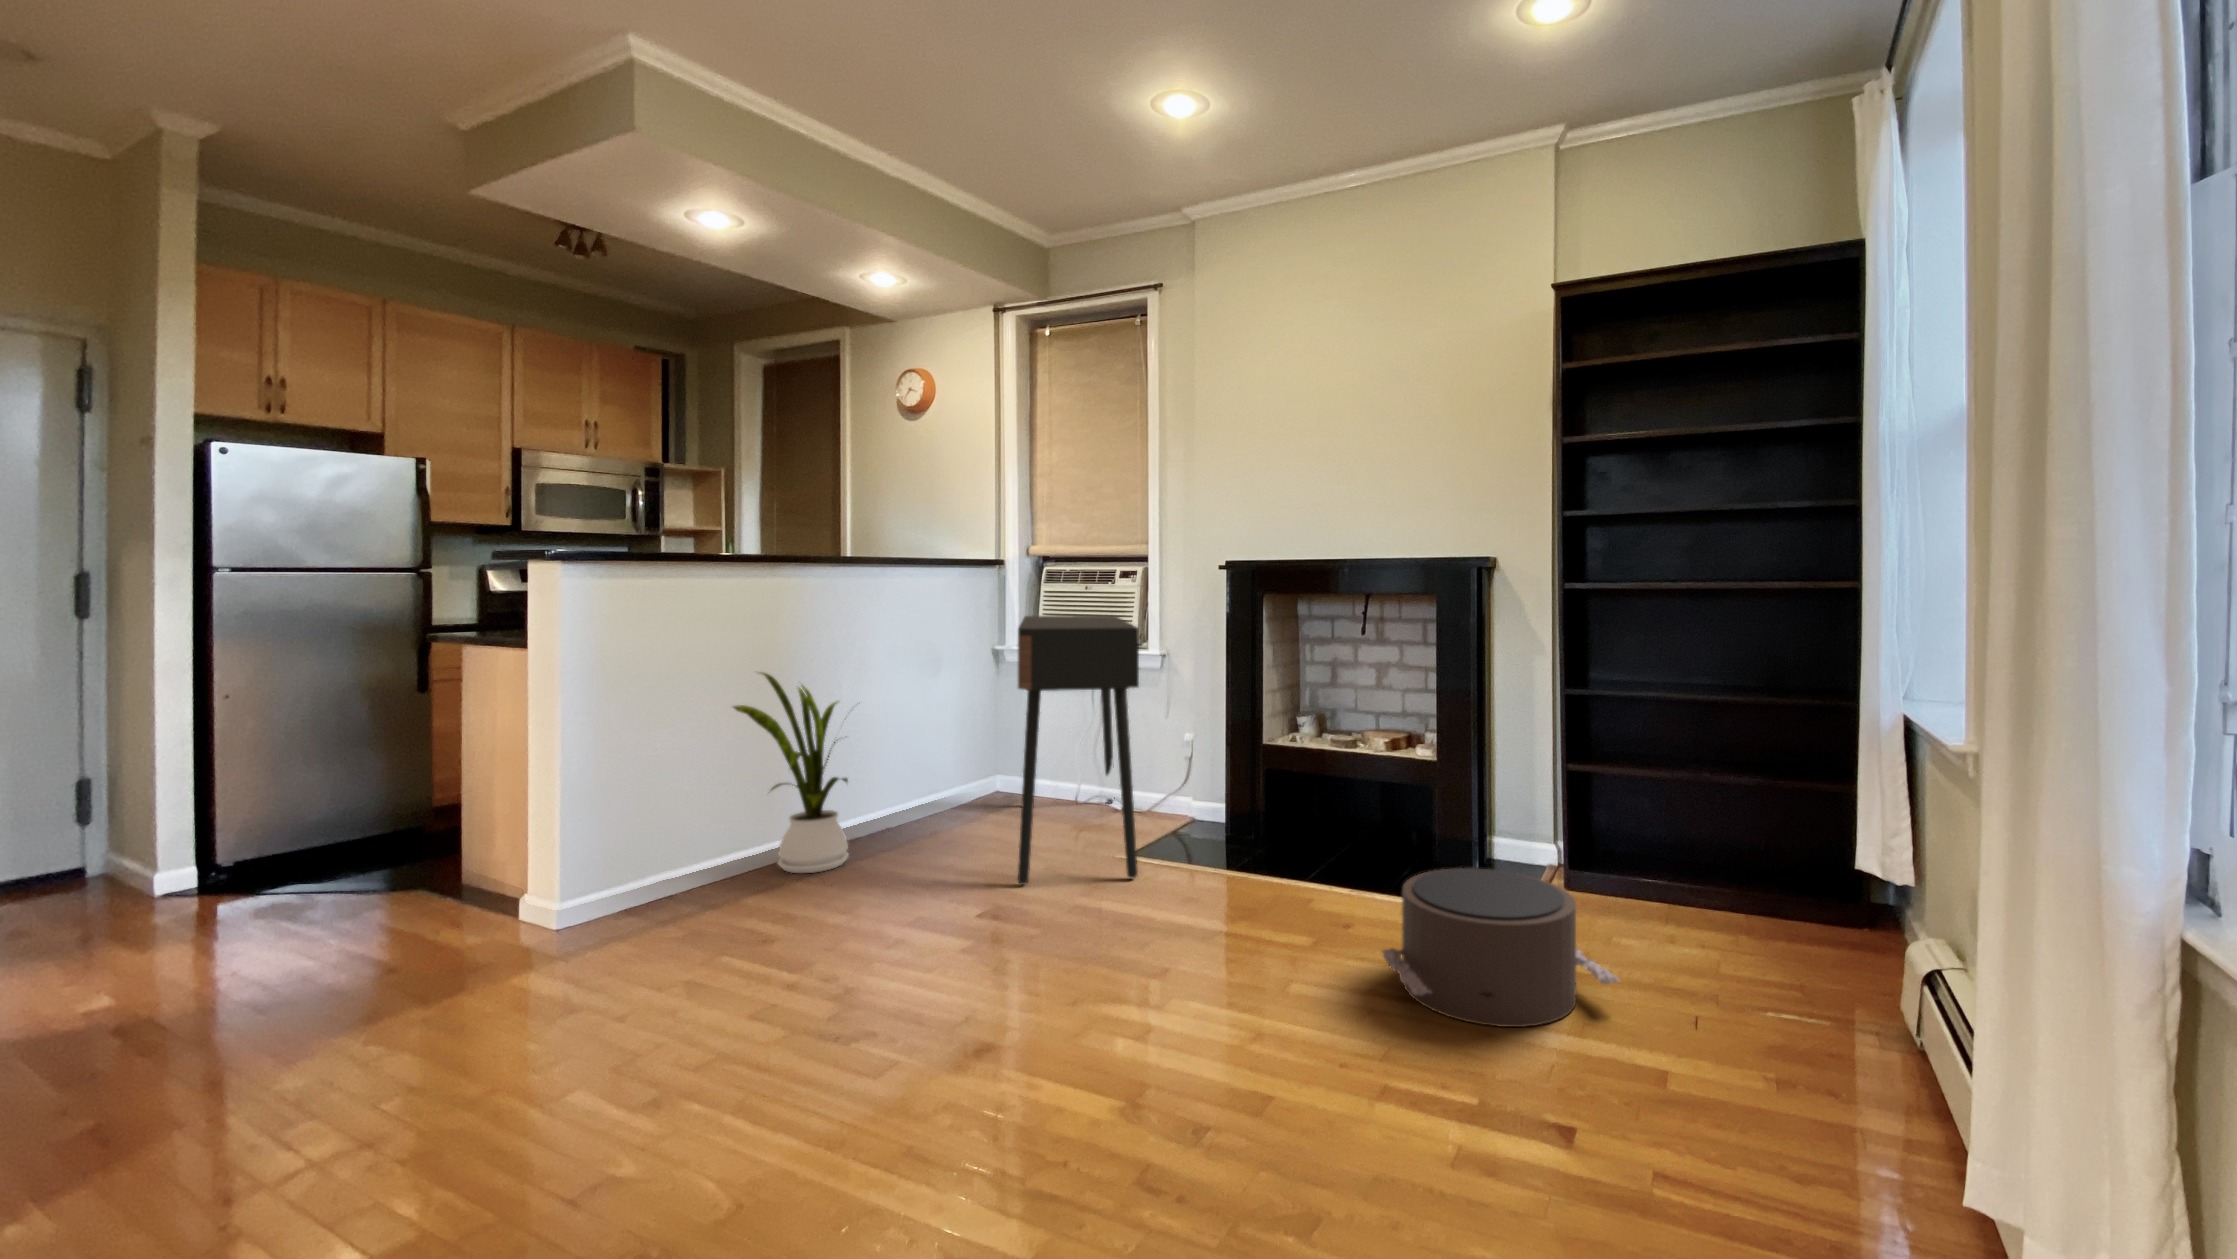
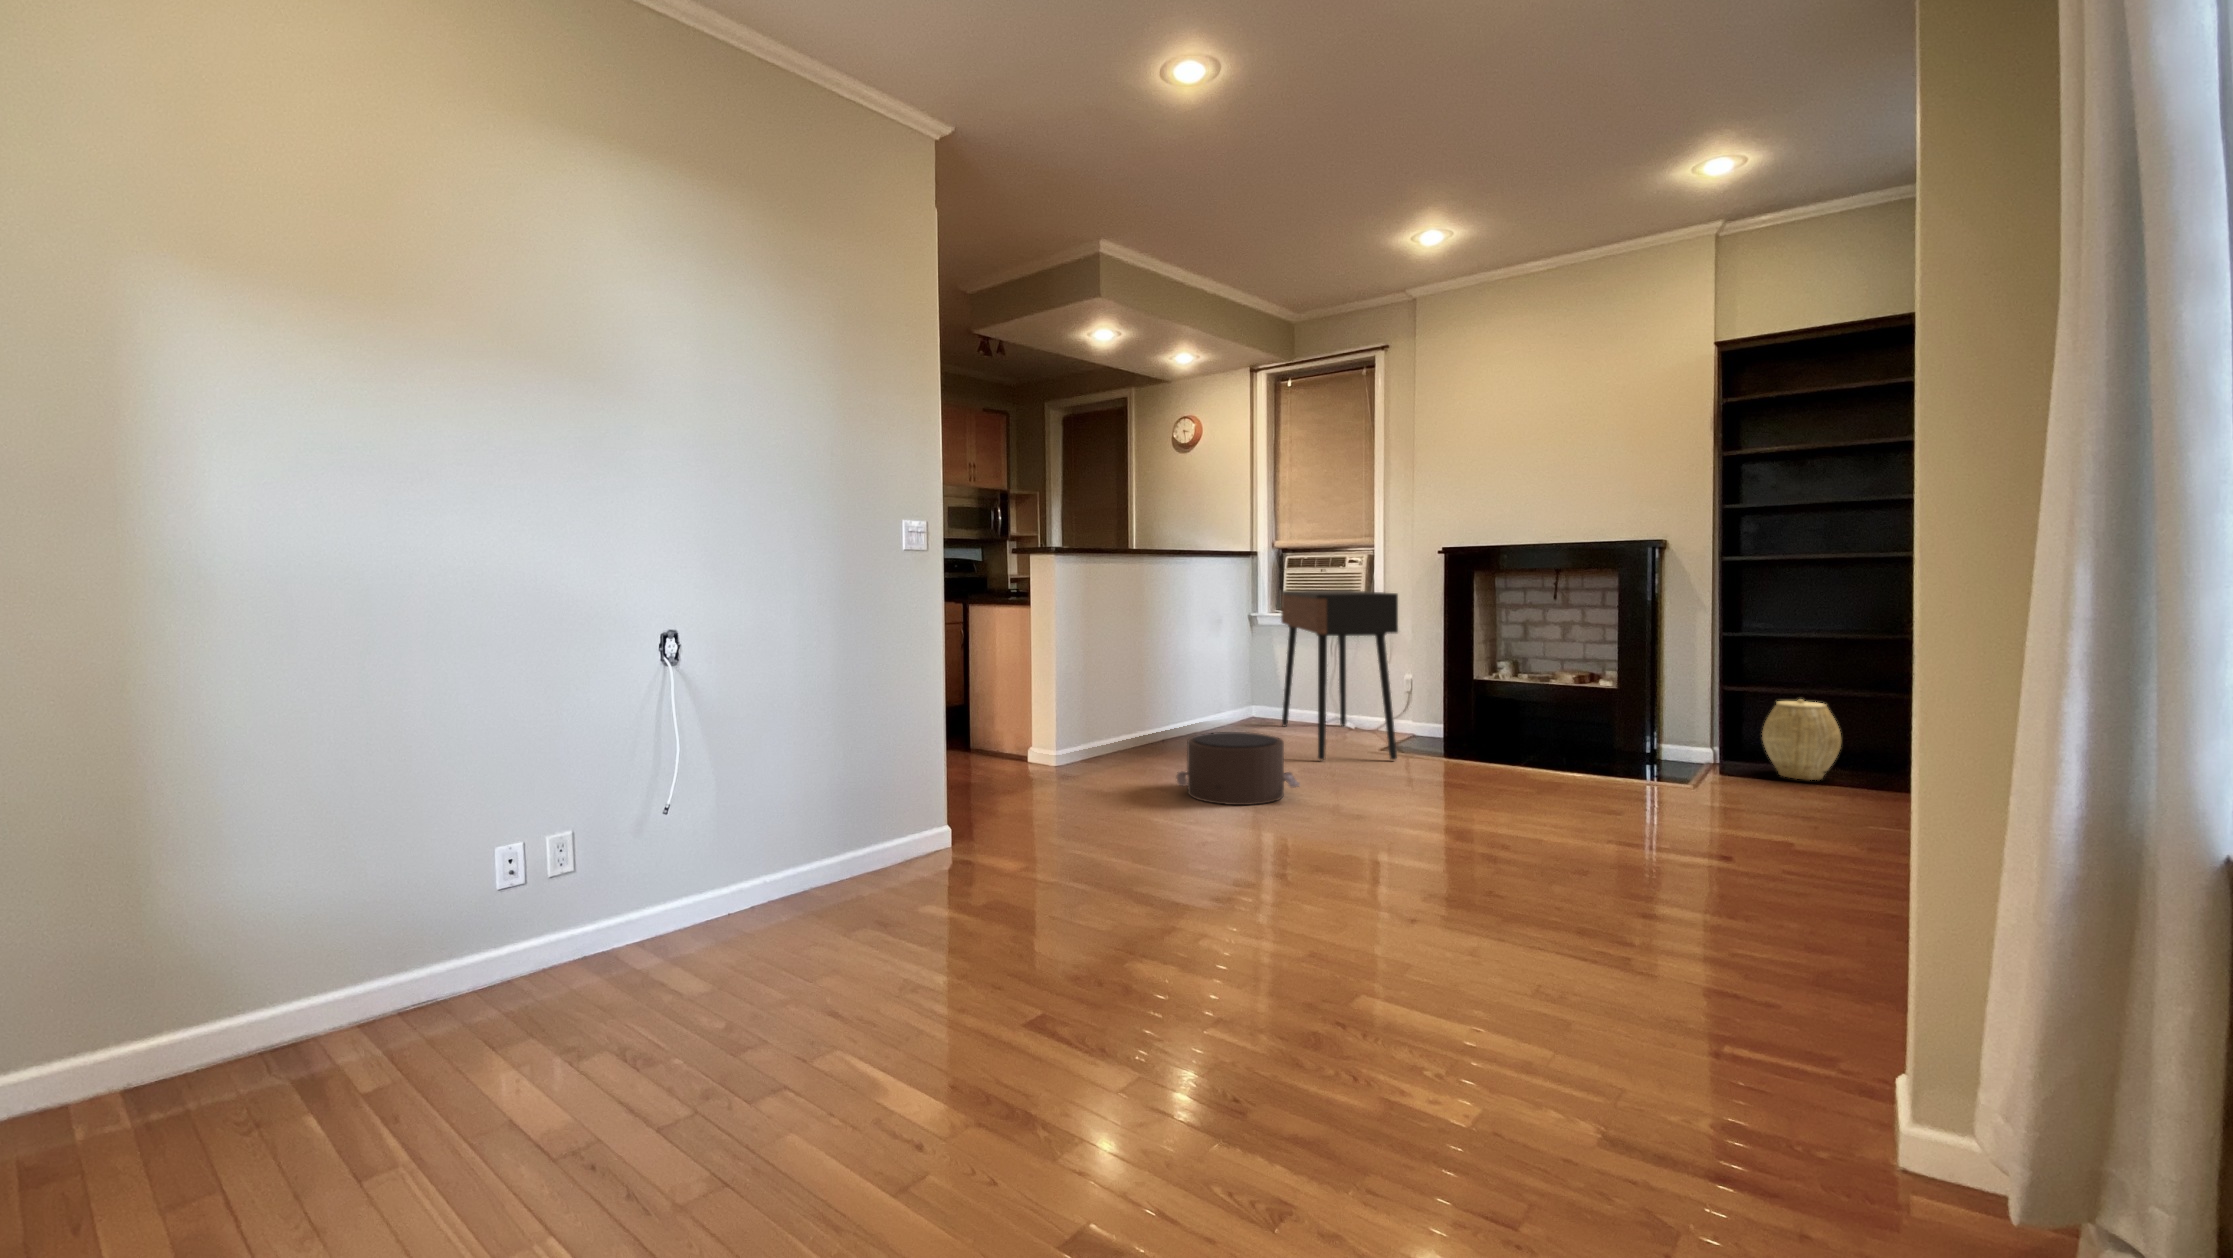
house plant: present [734,673,852,873] -> none [1128,622,1205,752]
woven basket: none [1618,778,1713,893] -> present [1762,699,1842,780]
pouf: present [1382,868,1619,1027] -> present [1177,732,1300,805]

